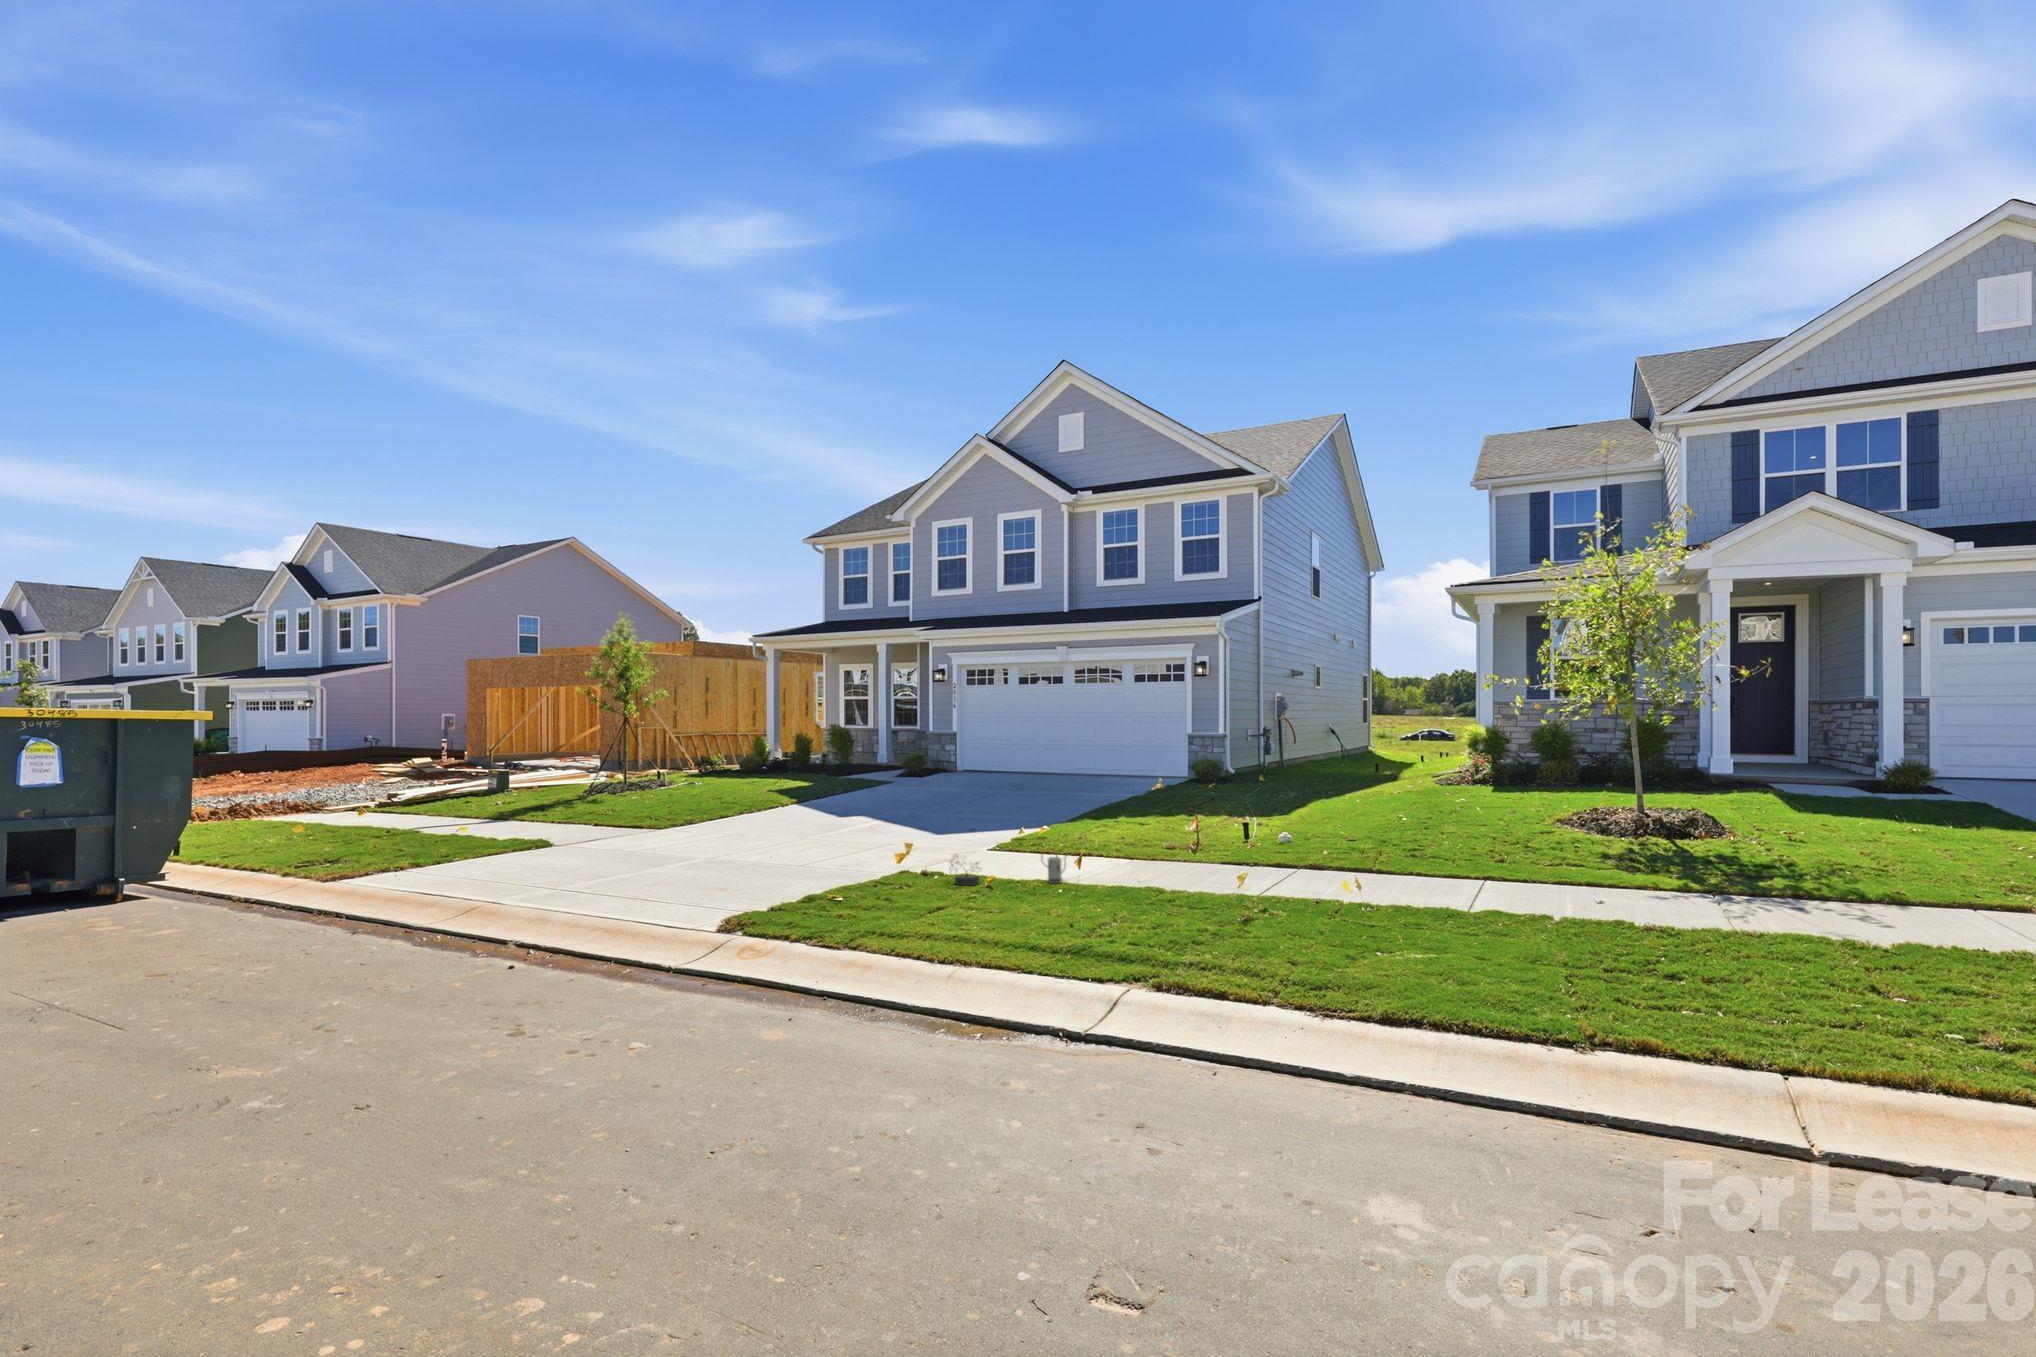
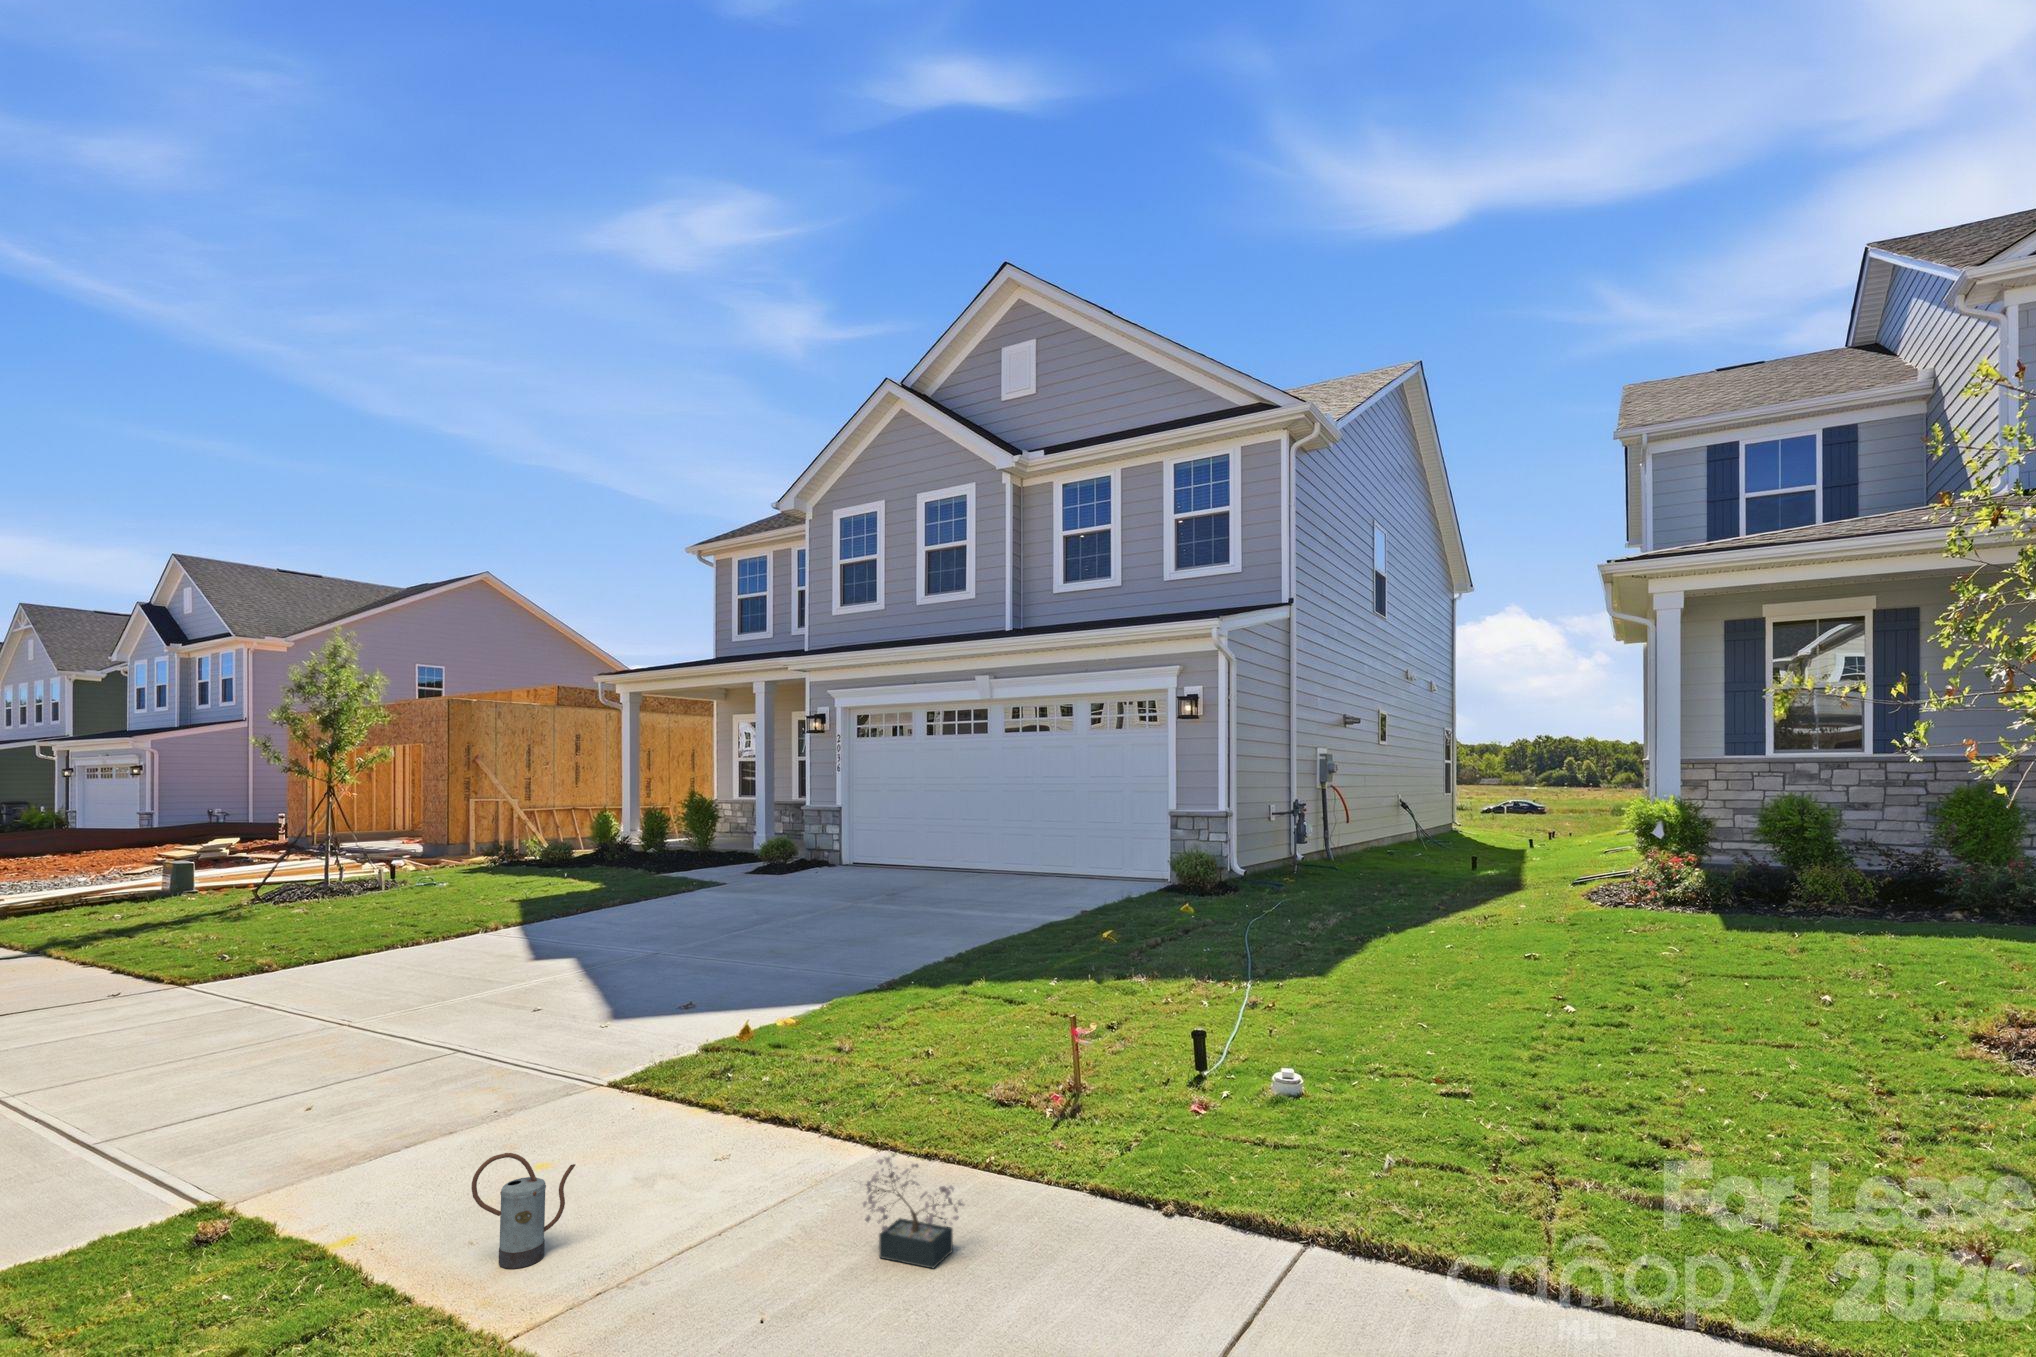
decorative plant: present [951,854,981,886] -> present [863,1154,964,1268]

